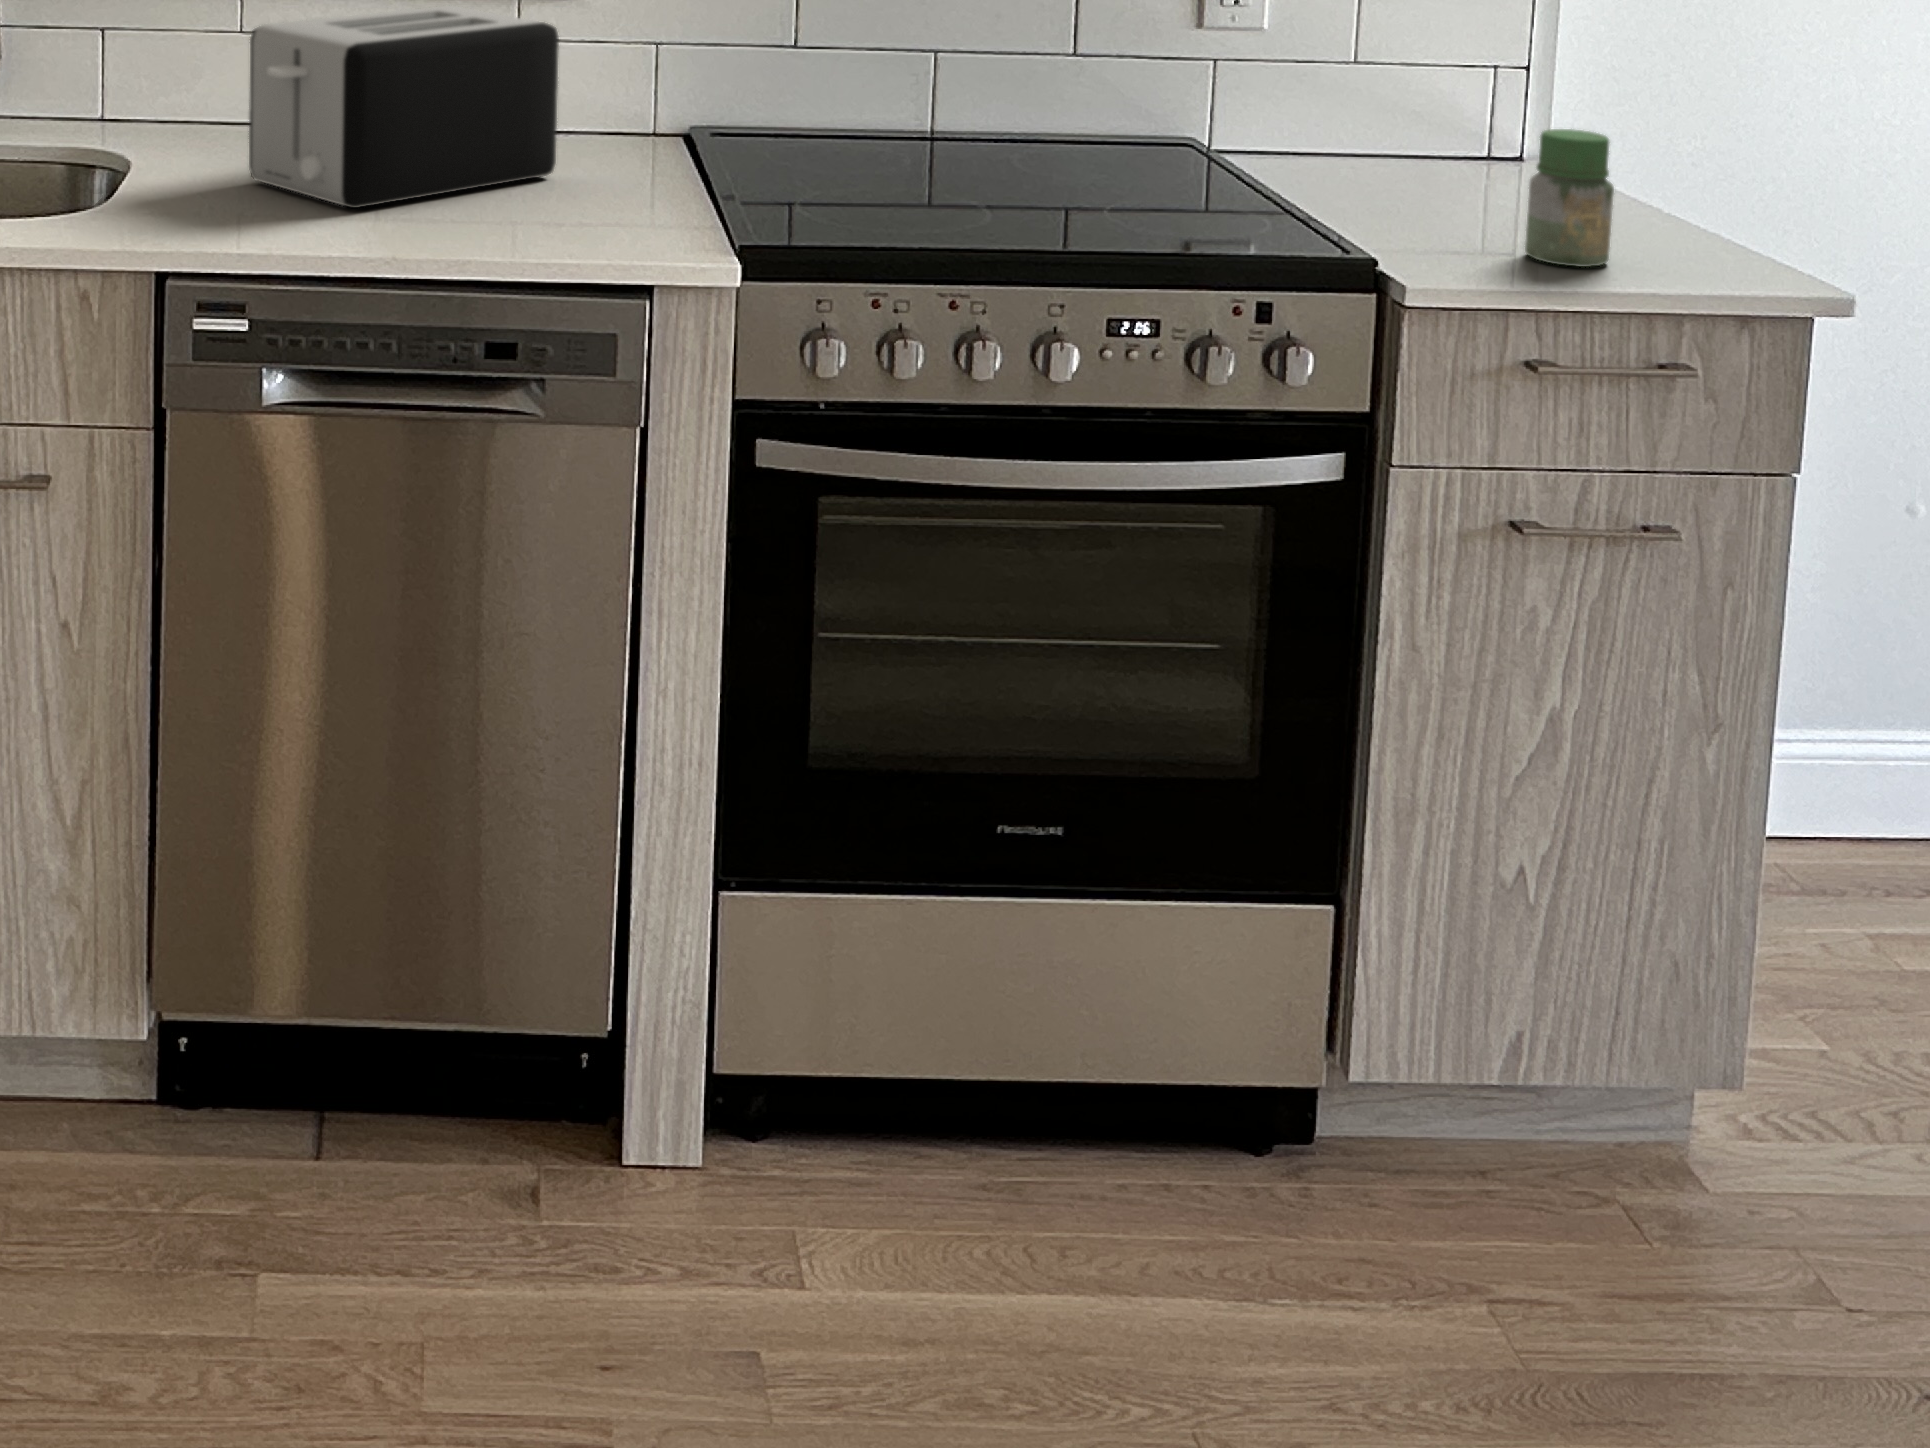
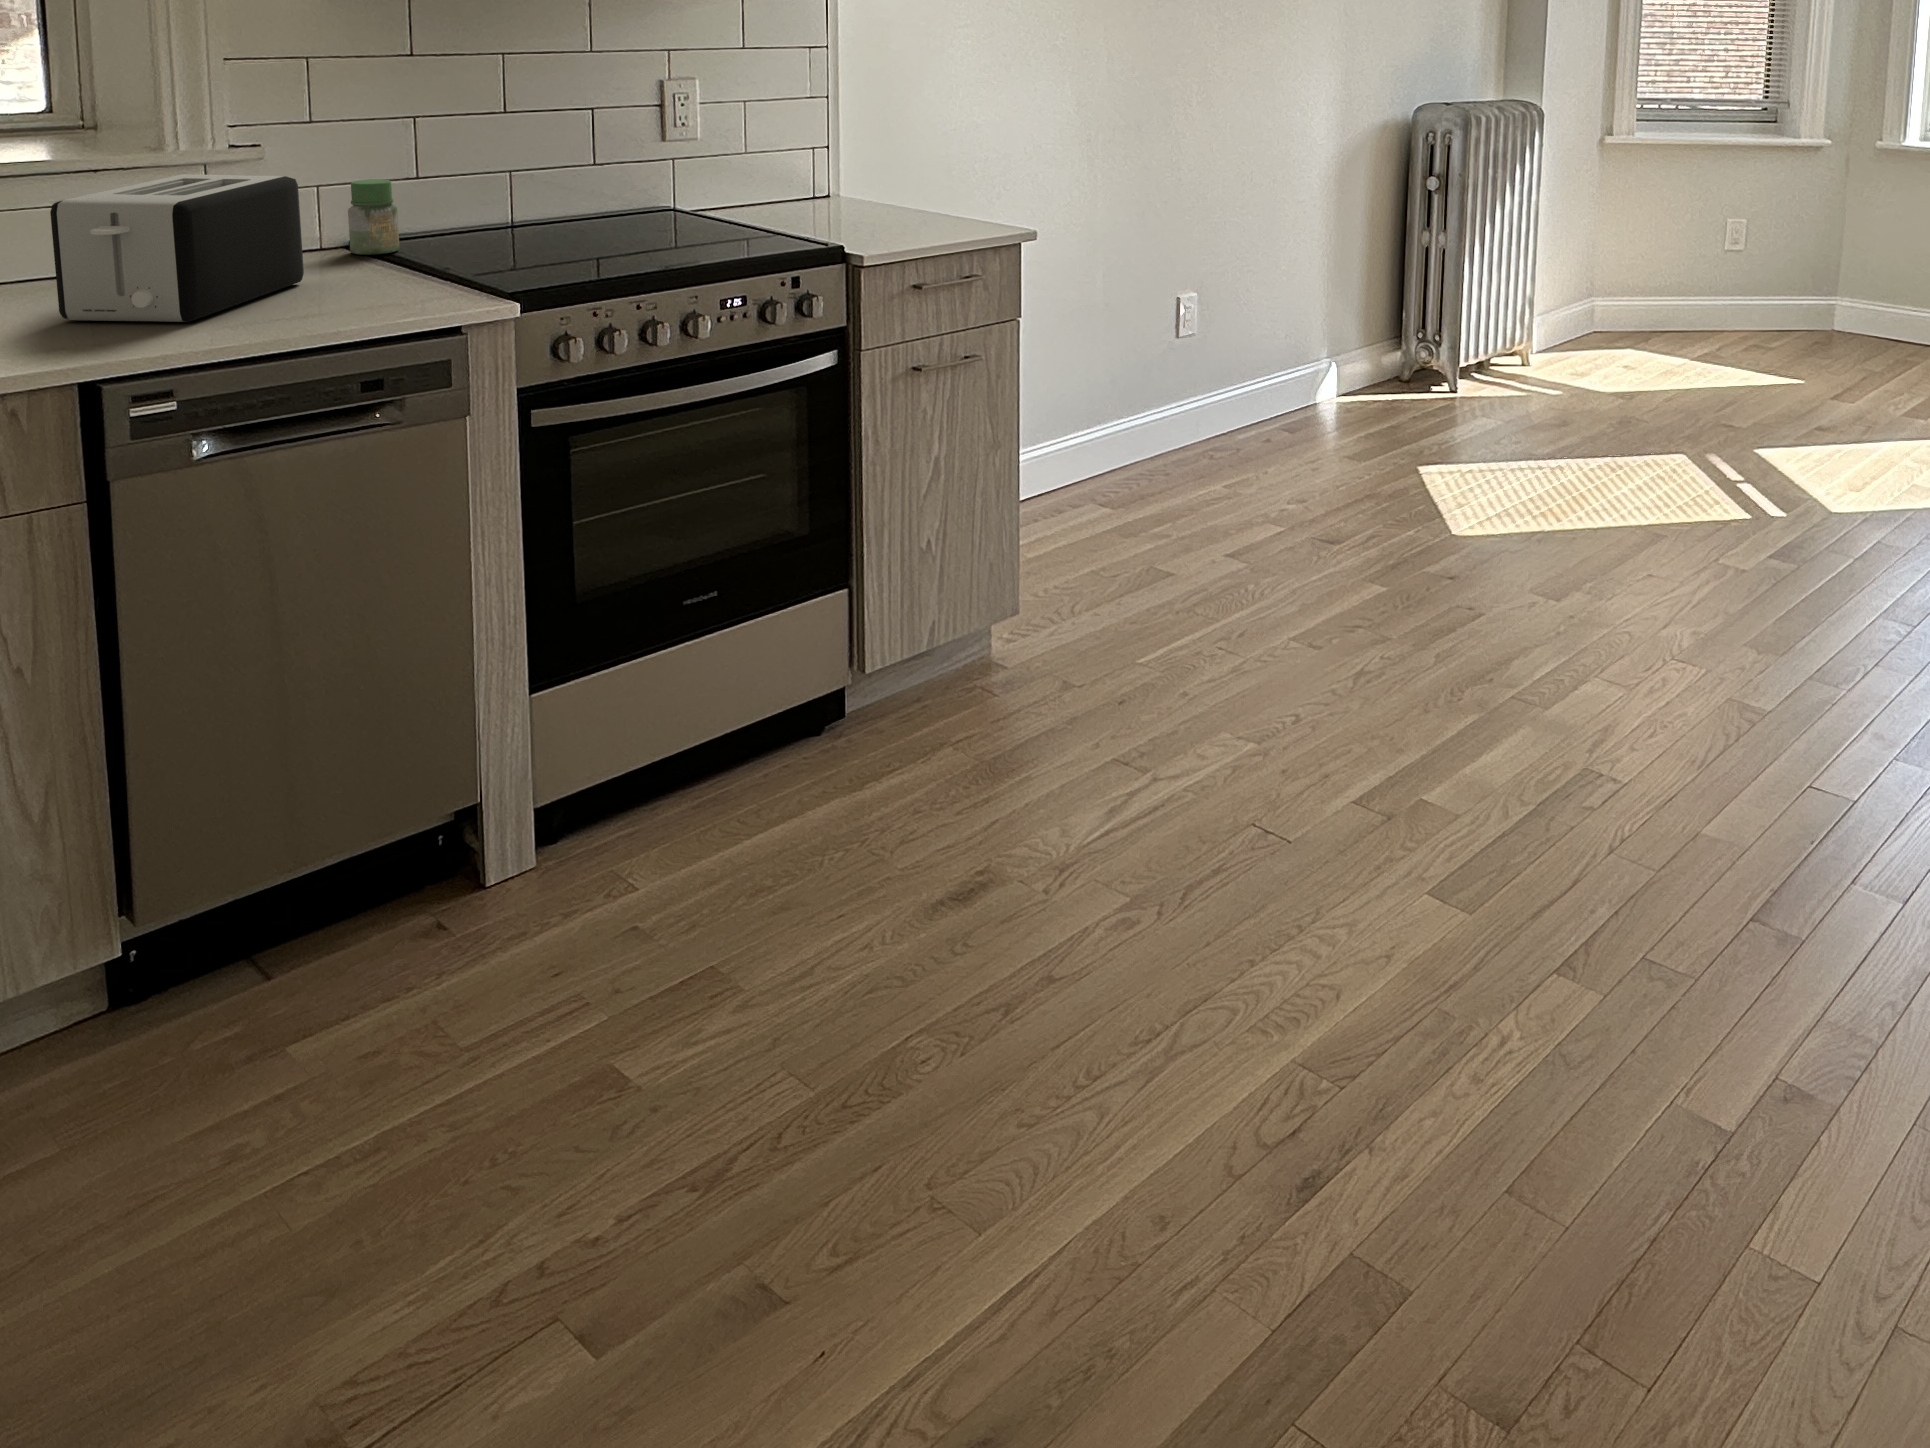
jar: present [1525,129,1614,267] -> present [348,179,399,255]

